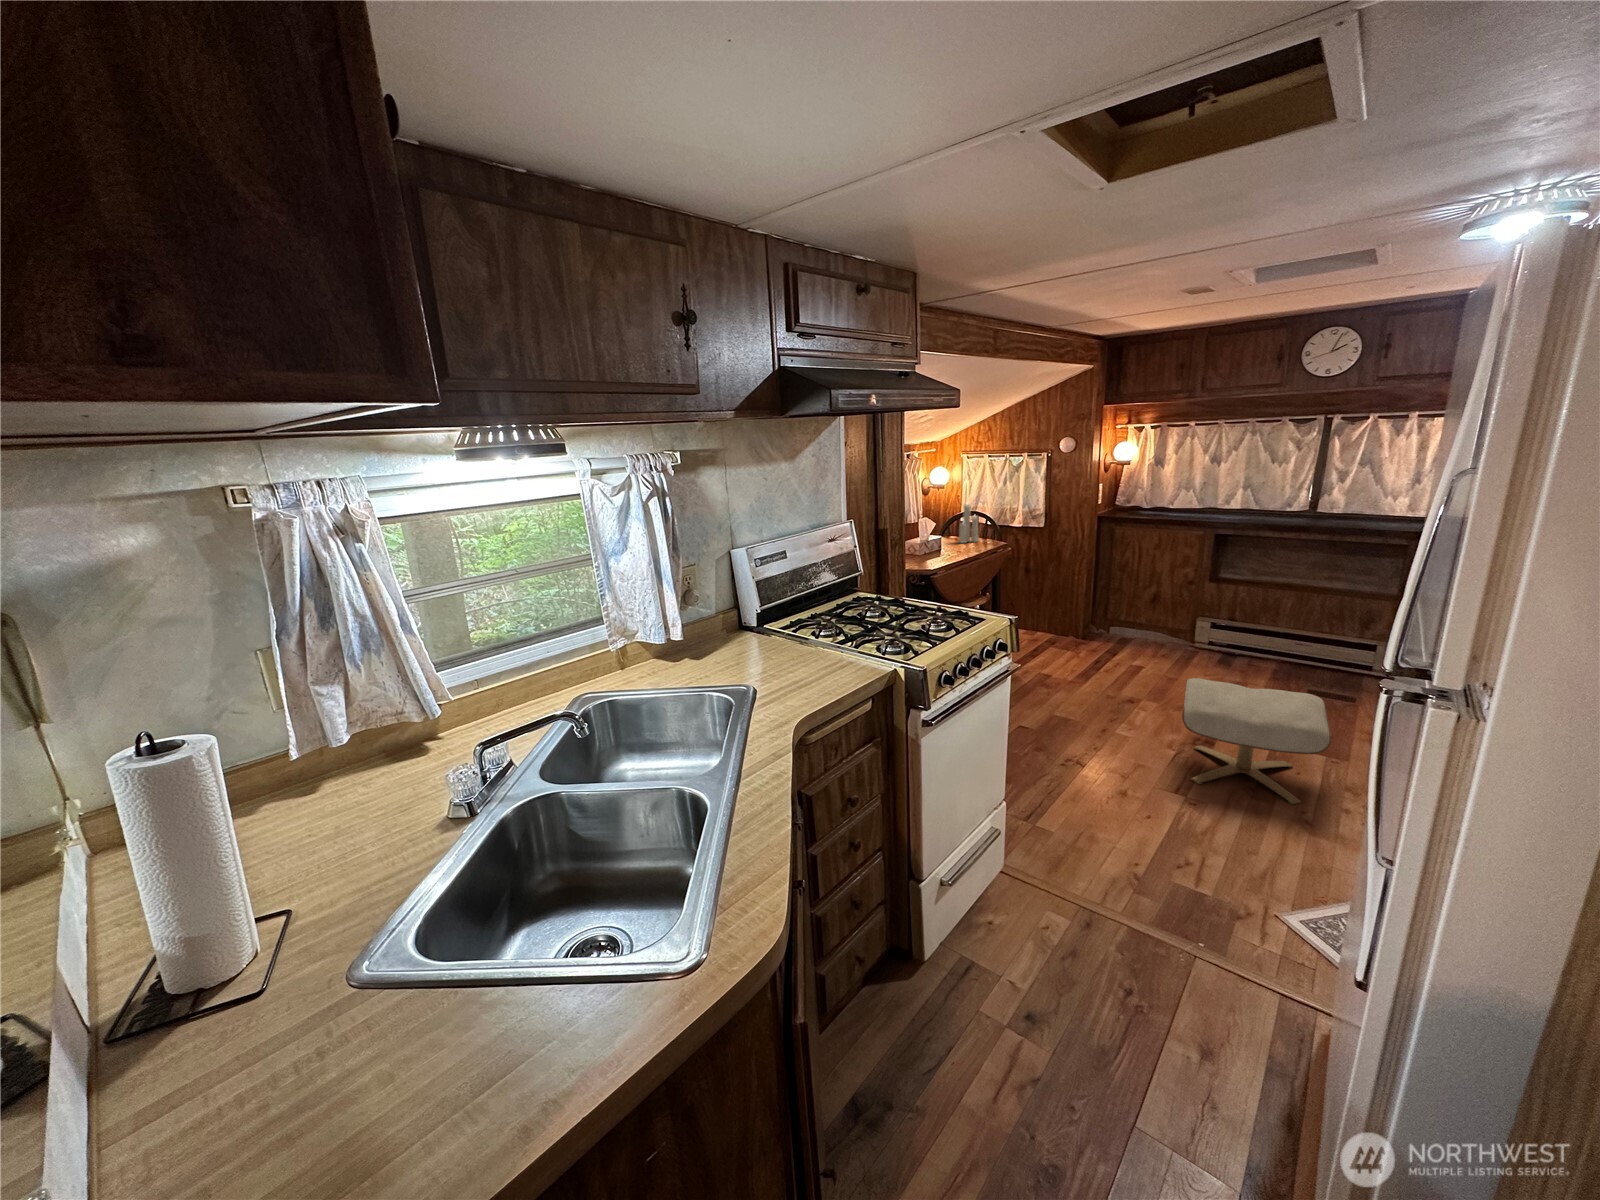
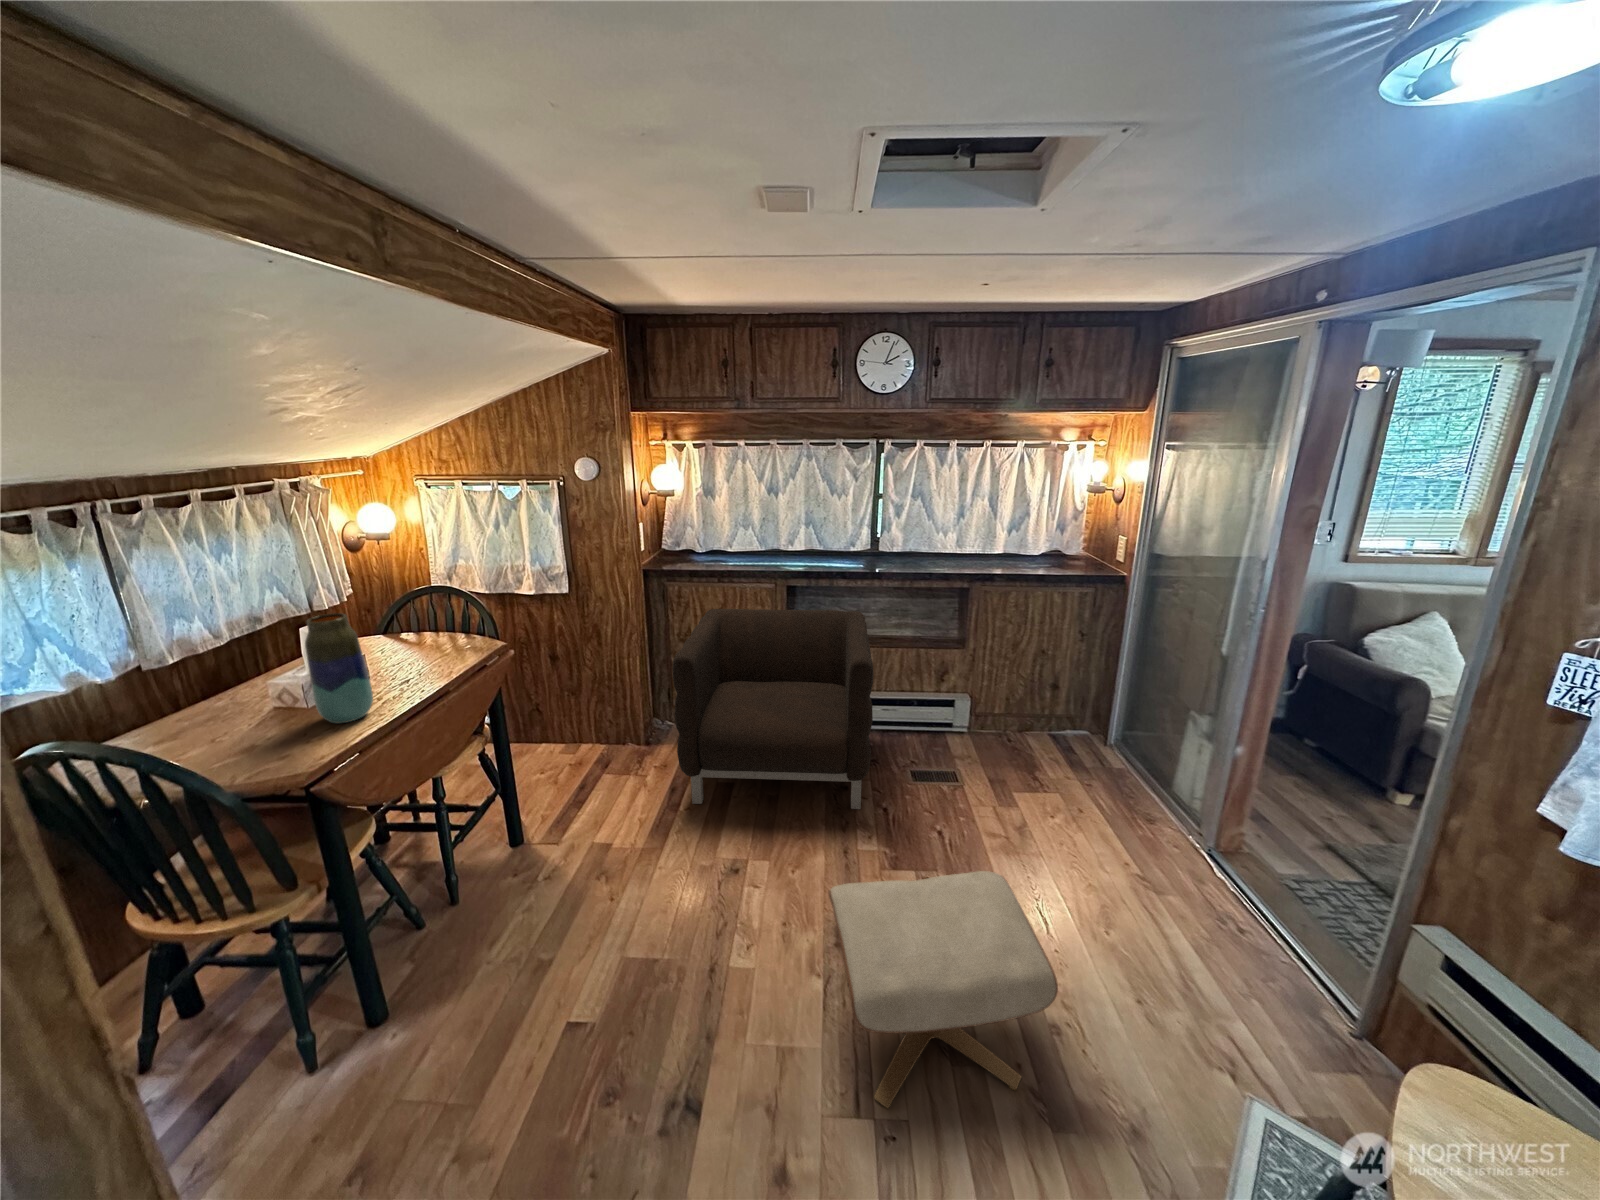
candle: present [959,504,978,543] -> none [405,566,452,652]
vase: none [931,509,953,560] -> present [305,613,373,723]
armchair: none [1104,546,1284,694] -> present [672,609,874,809]

